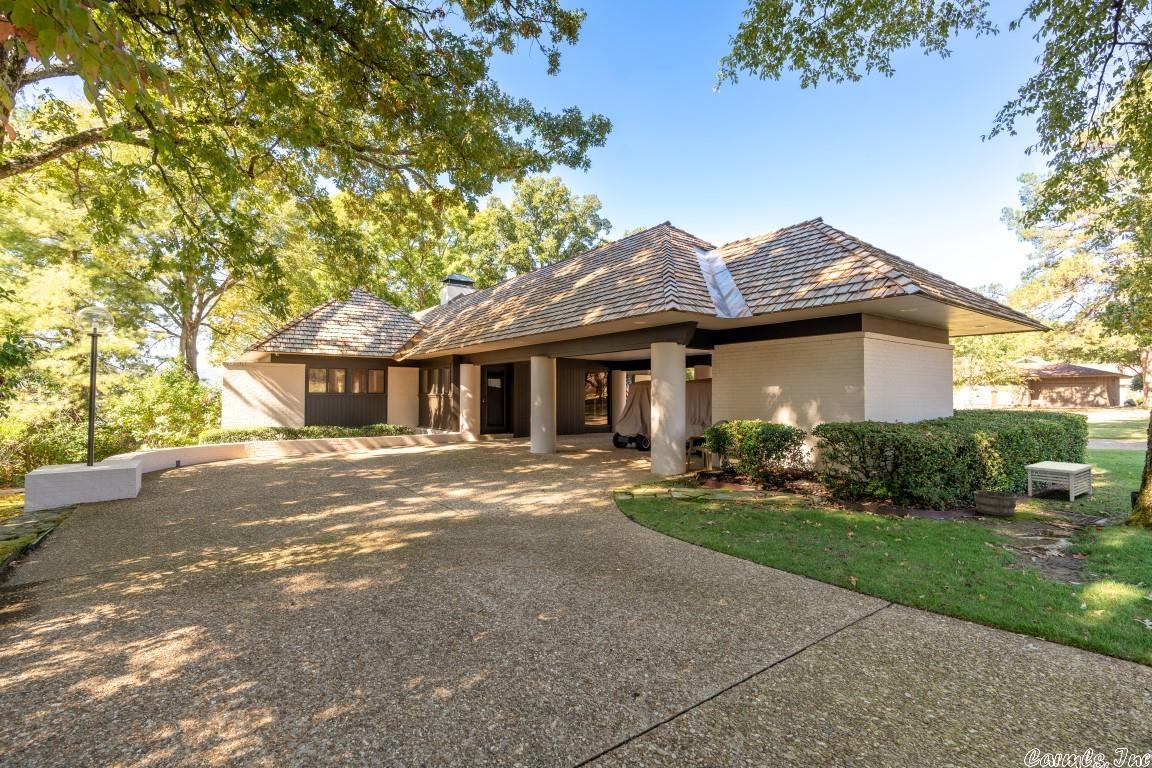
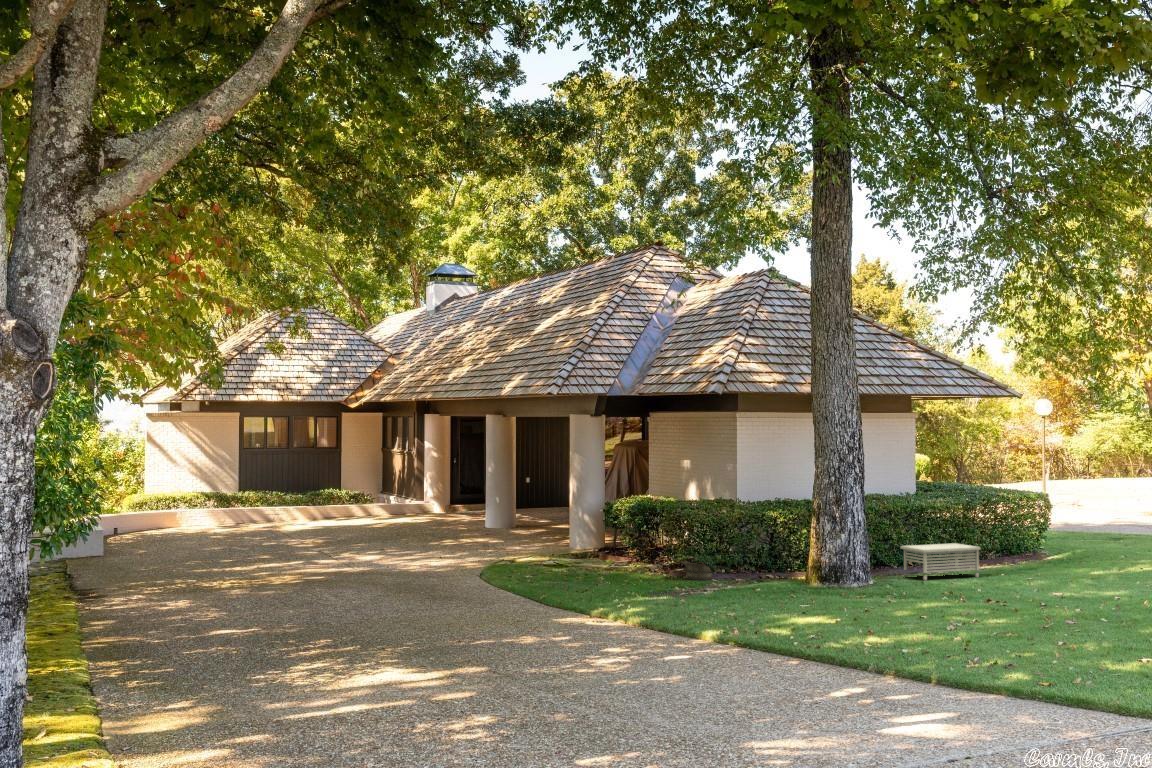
bucket: present [973,490,1022,516] -> present [682,561,712,580]

